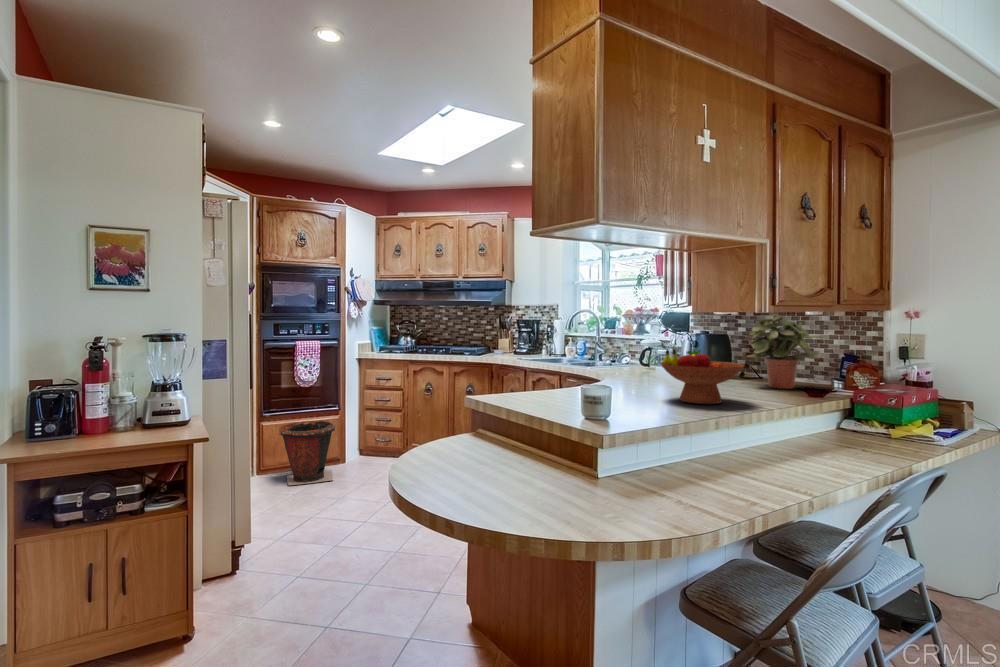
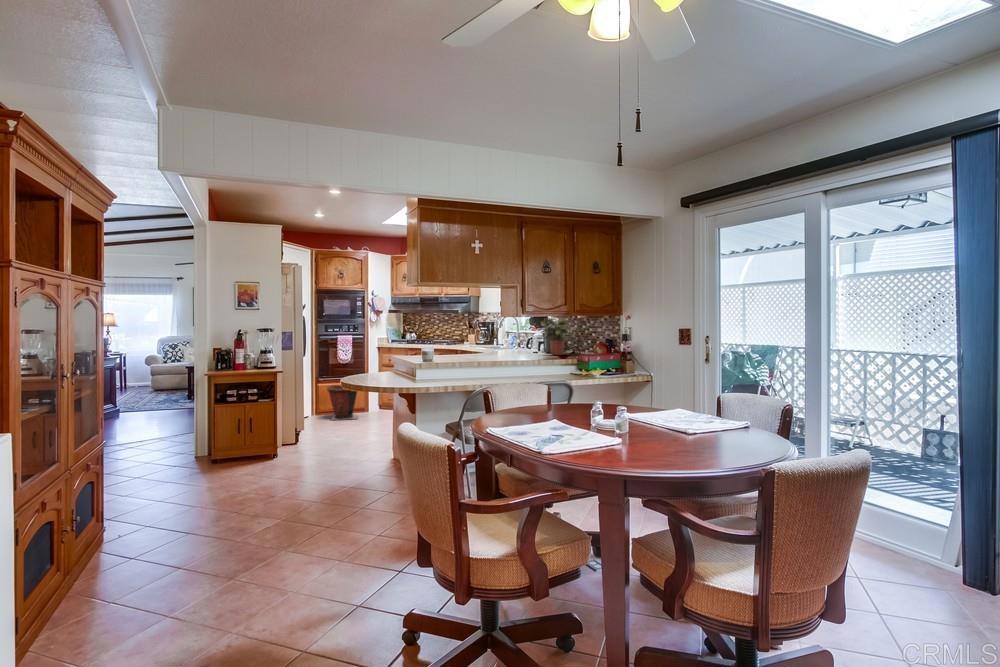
fruit bowl: present [660,349,745,404] -> none [472,333,508,358]

